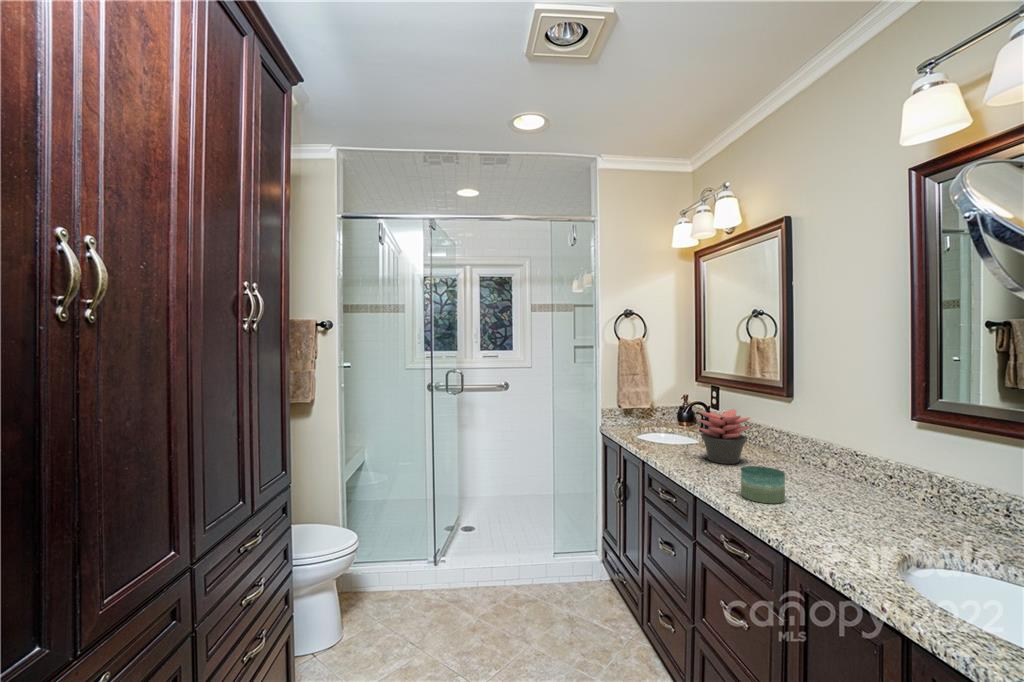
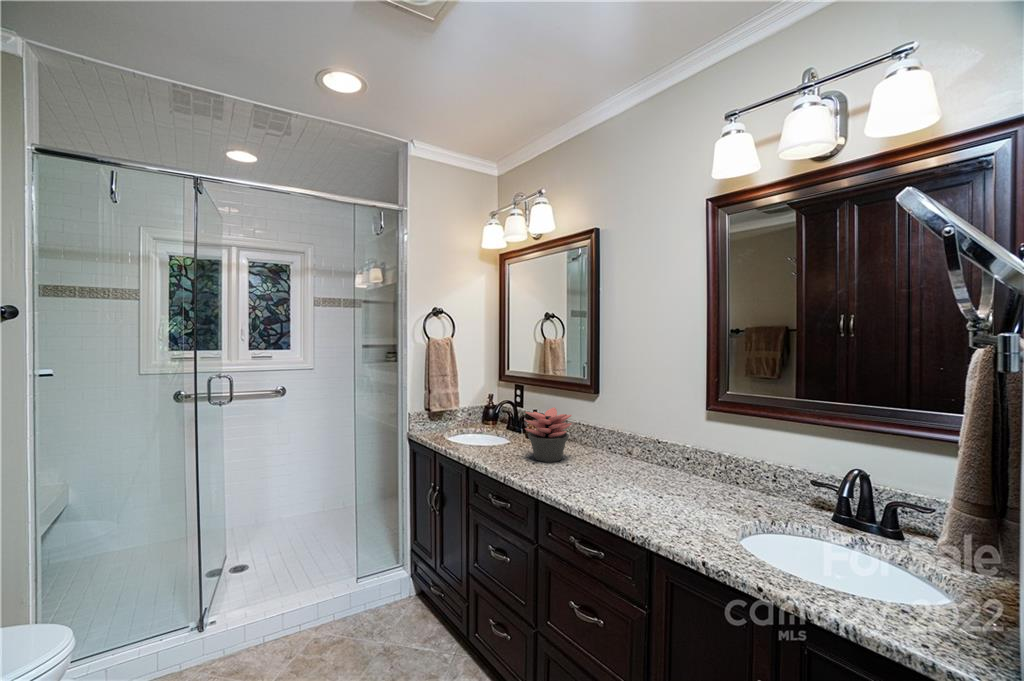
candle: present [741,466,785,504] -> none [588,464,626,501]

